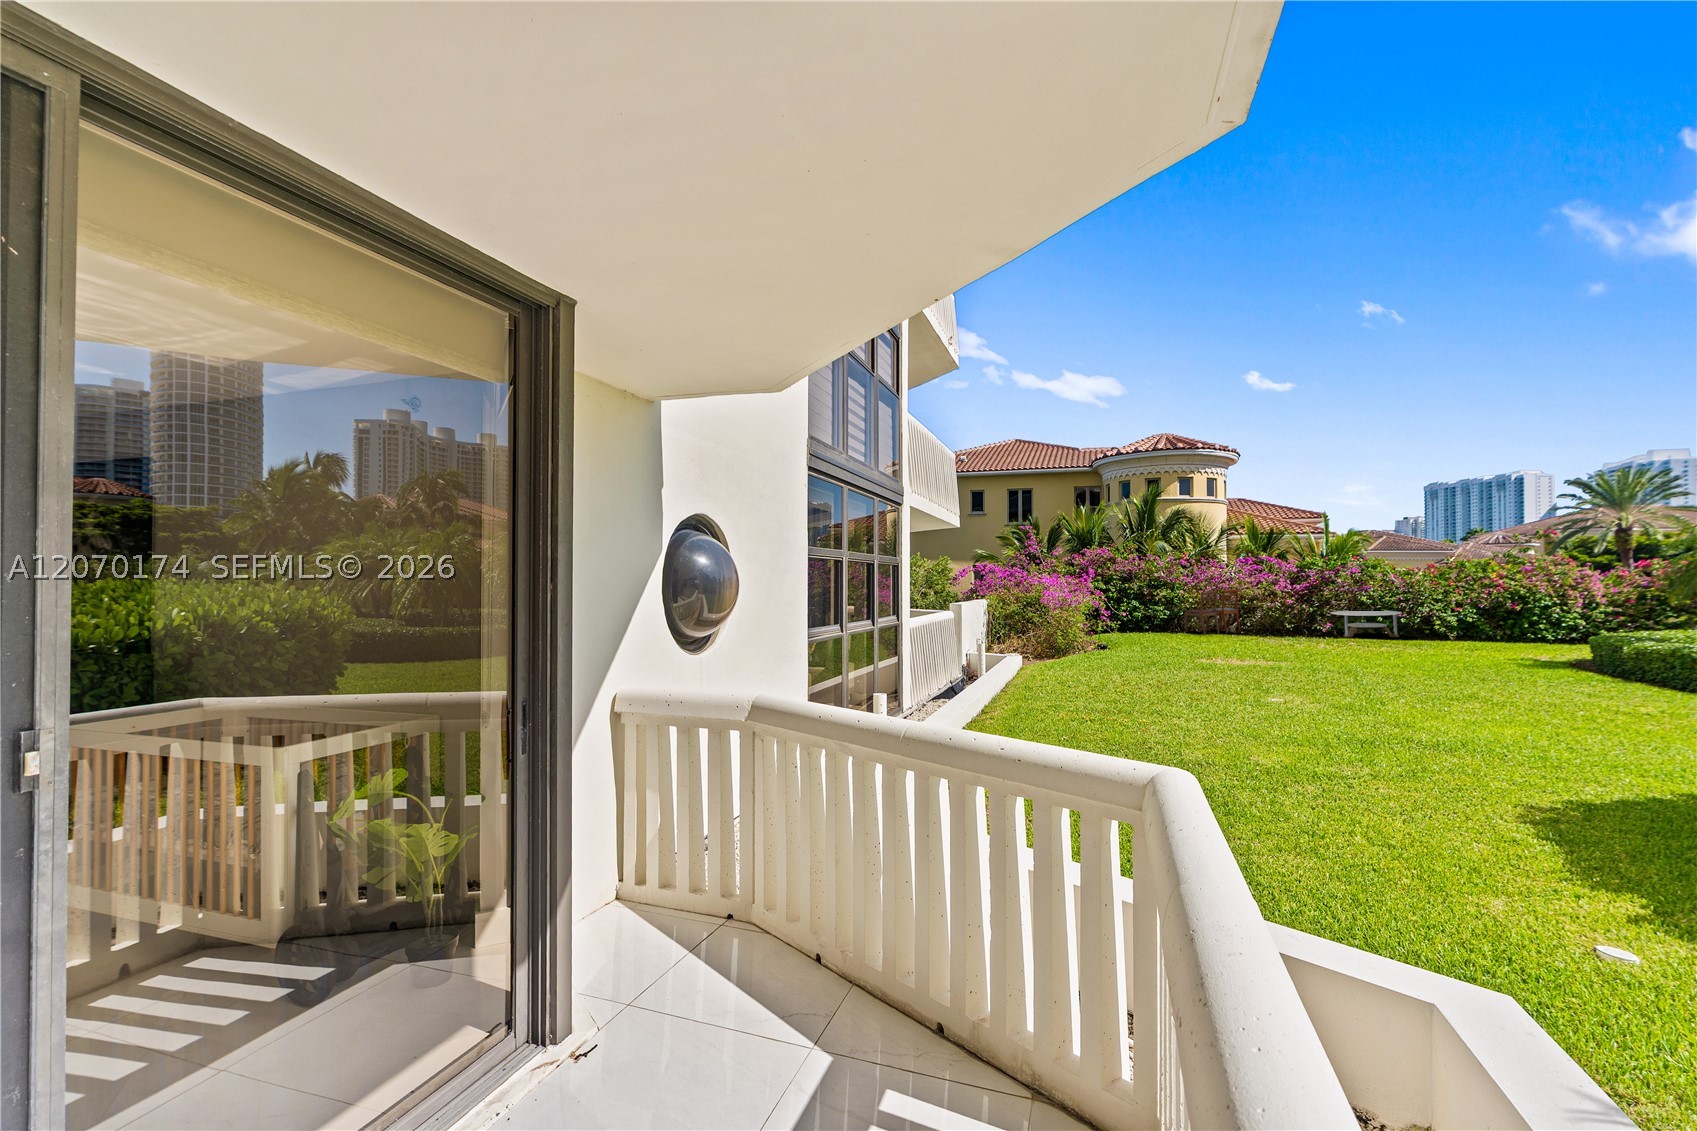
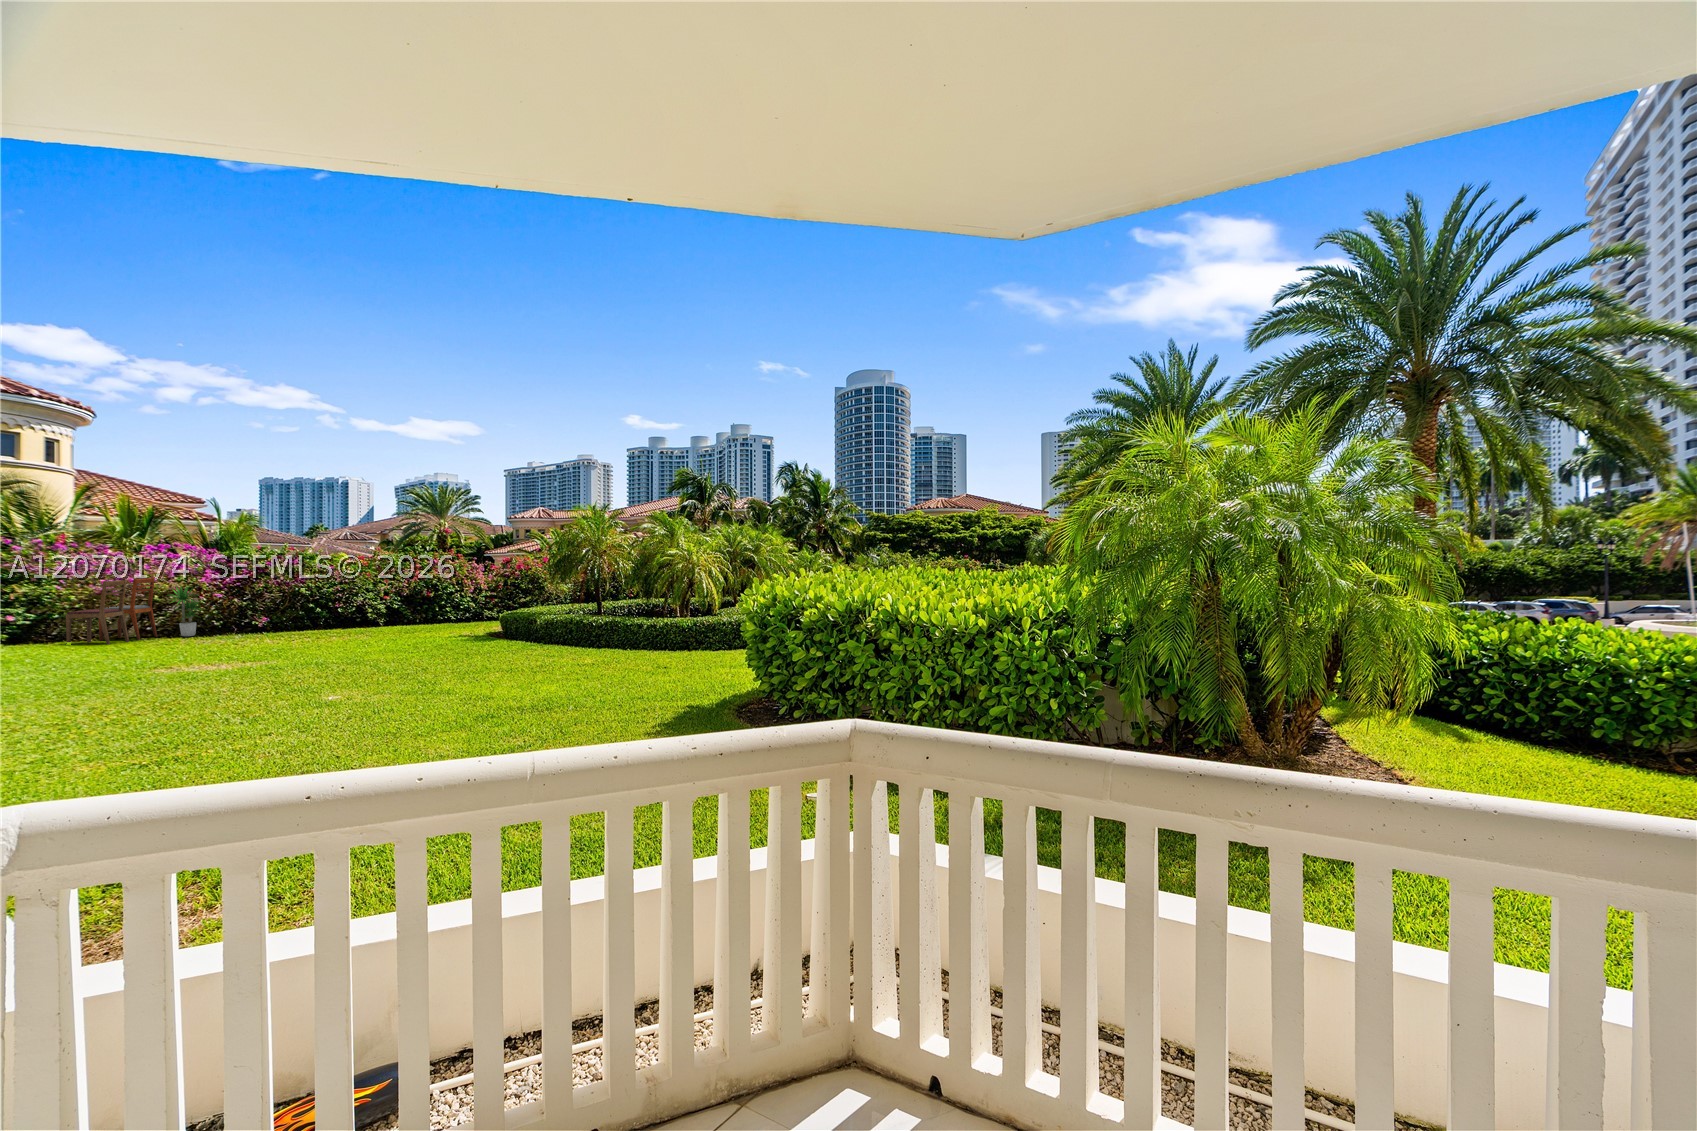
potted plant: none [1248,594,1277,633] -> present [173,587,199,637]
round table: present [1331,611,1401,637] -> none [269,601,347,634]

